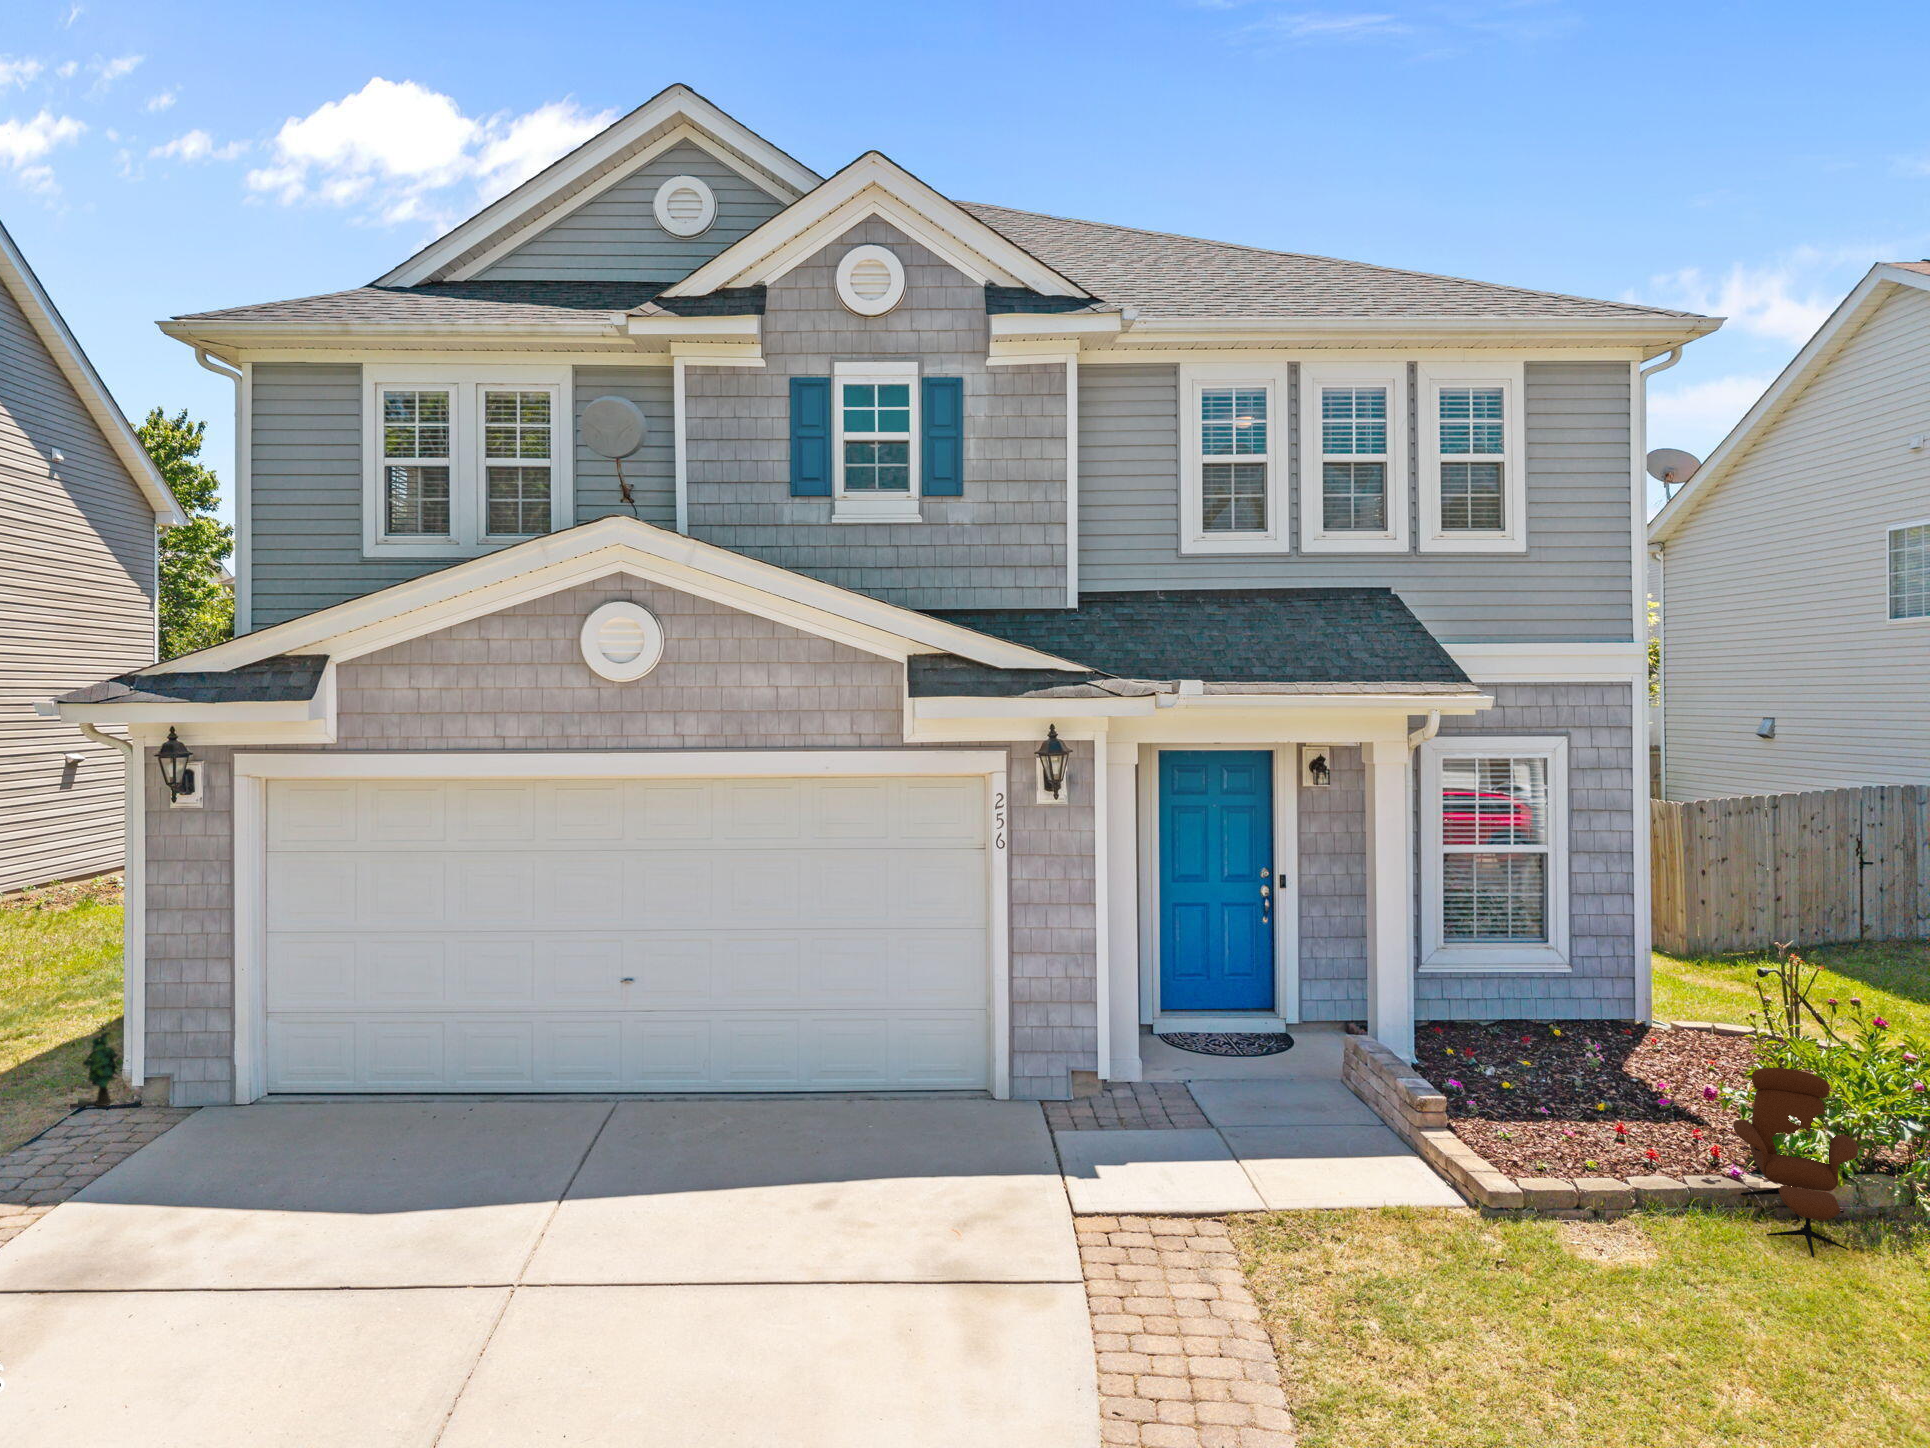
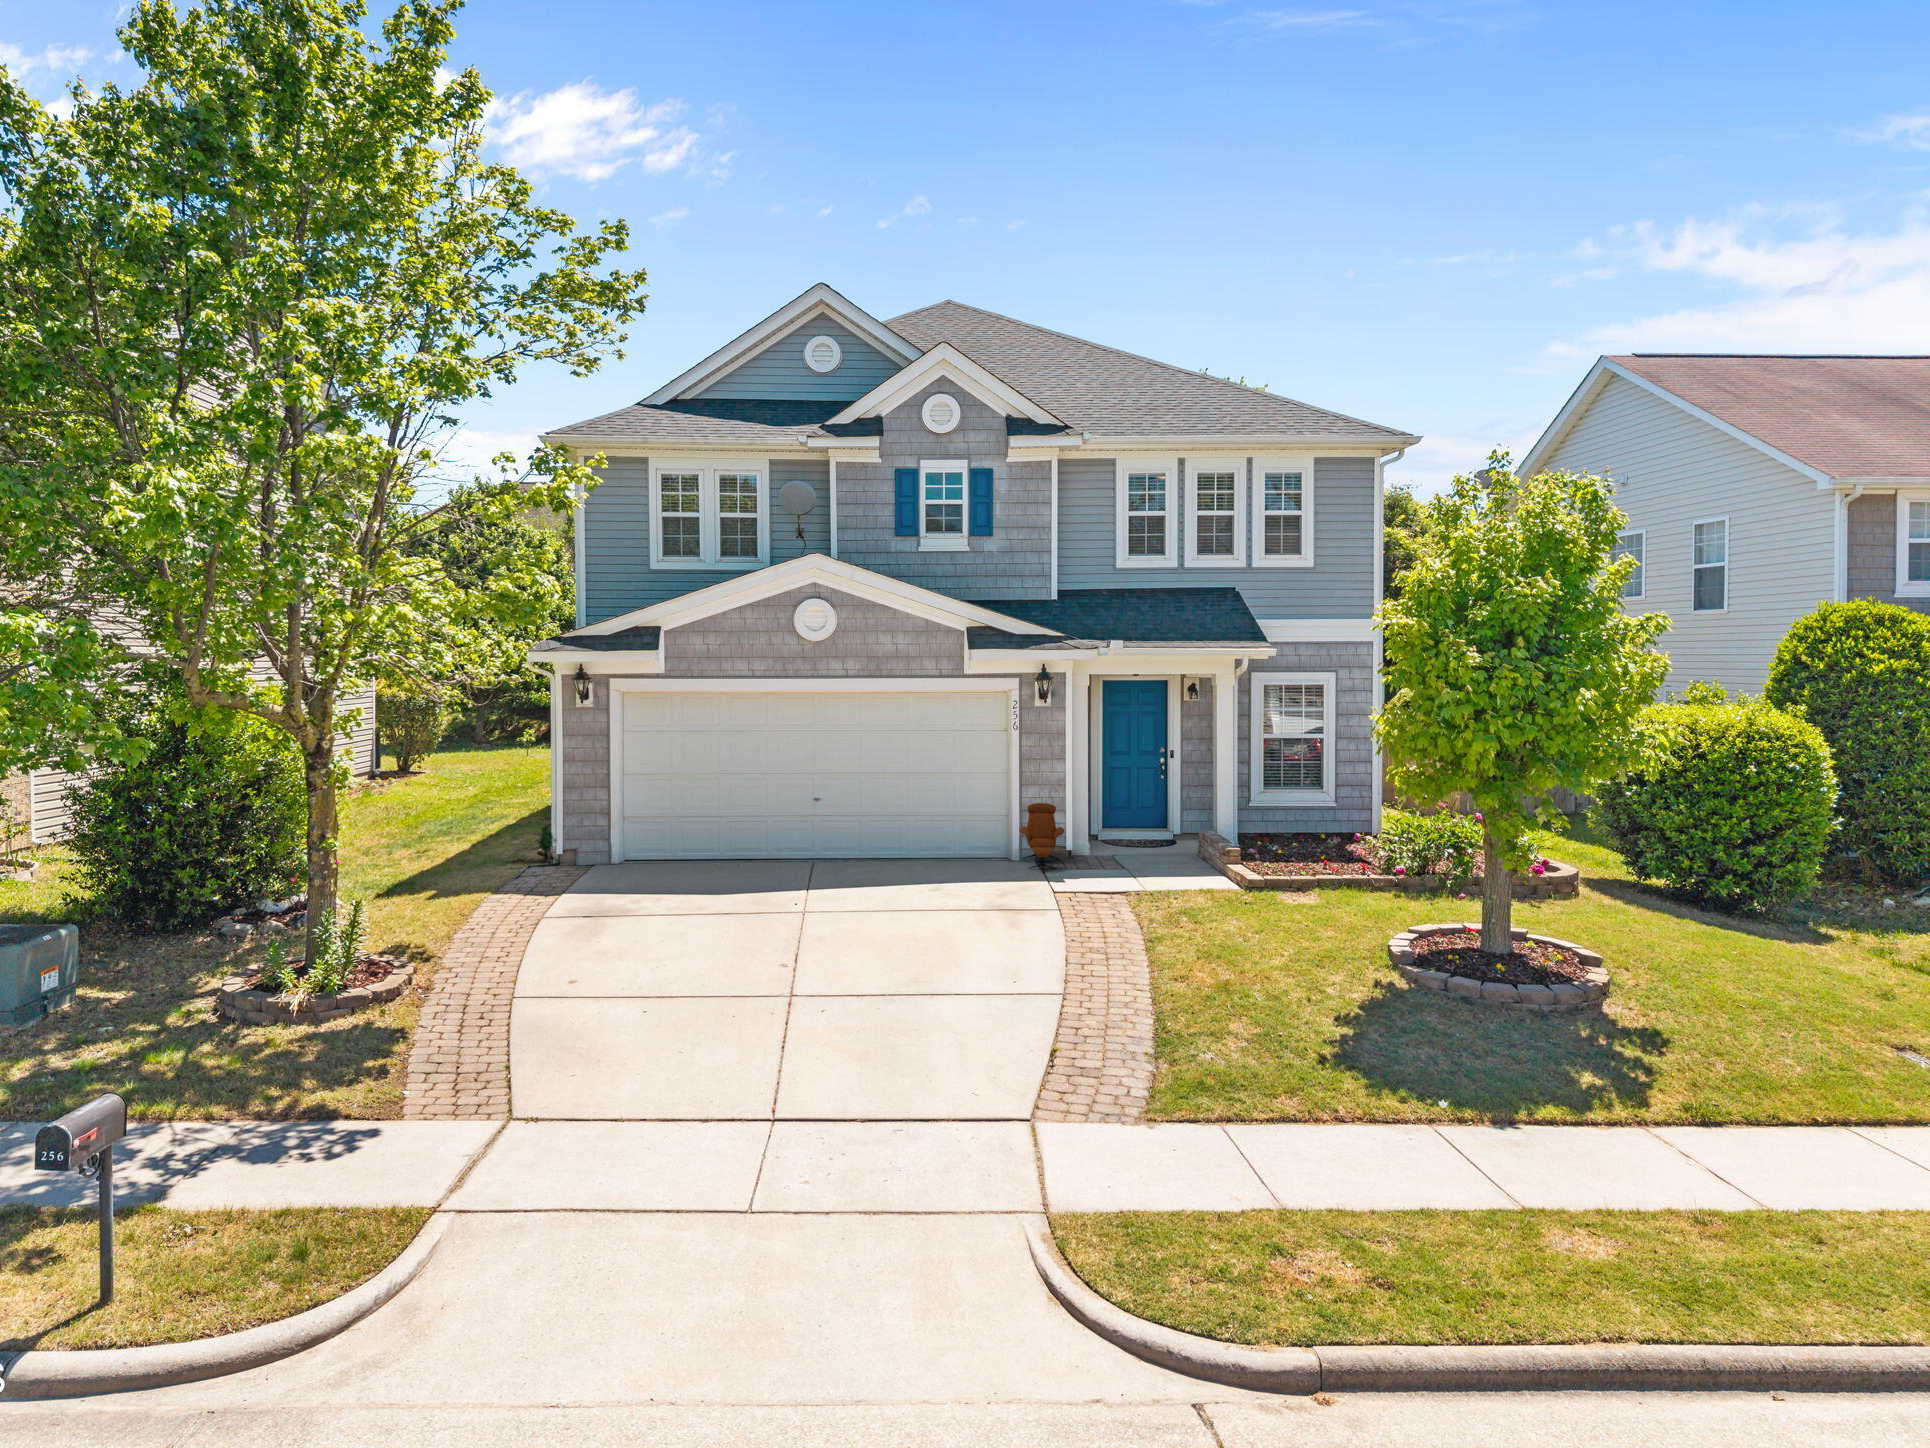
lounge chair: present [1733,1067,1859,1258] -> present [1019,803,1064,872]

